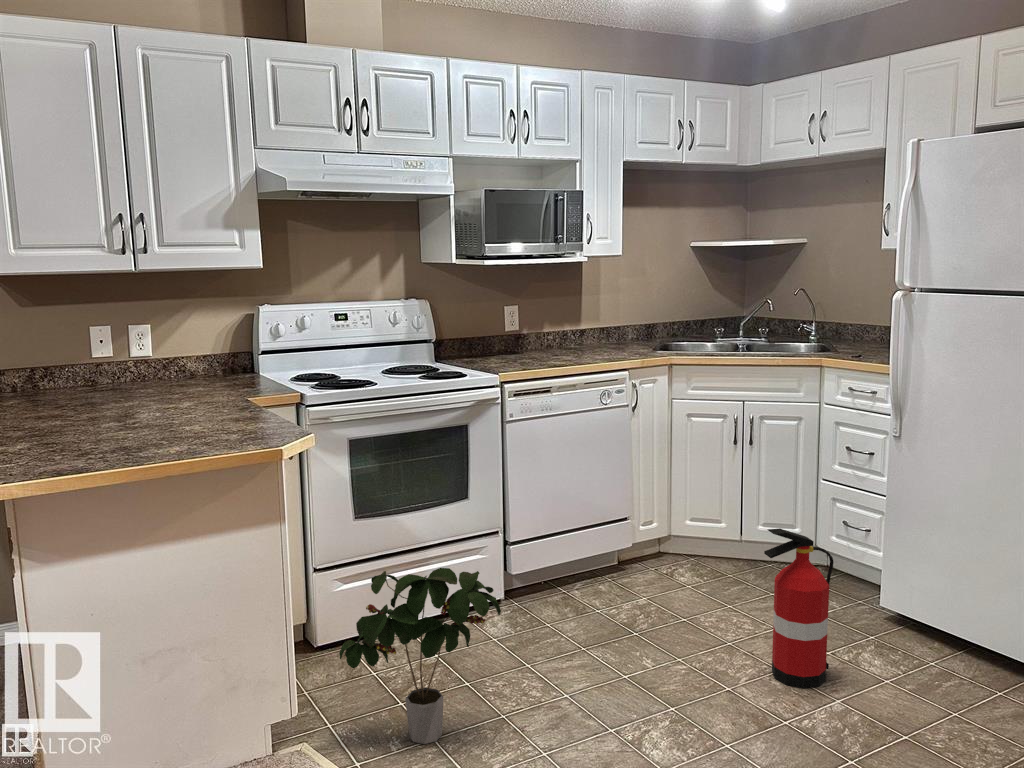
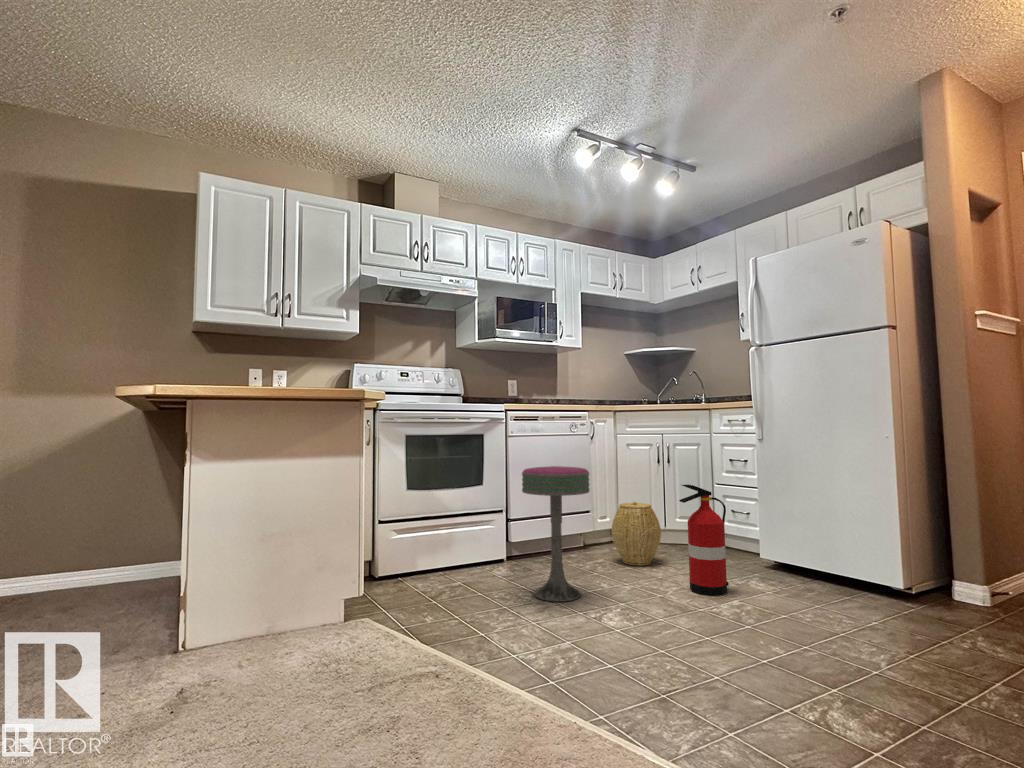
bar stool: none [526,498,629,703] -> present [522,466,590,602]
woven basket: none [661,518,734,614] -> present [612,501,661,565]
potted plant: present [339,568,501,744] -> none [395,494,505,619]

